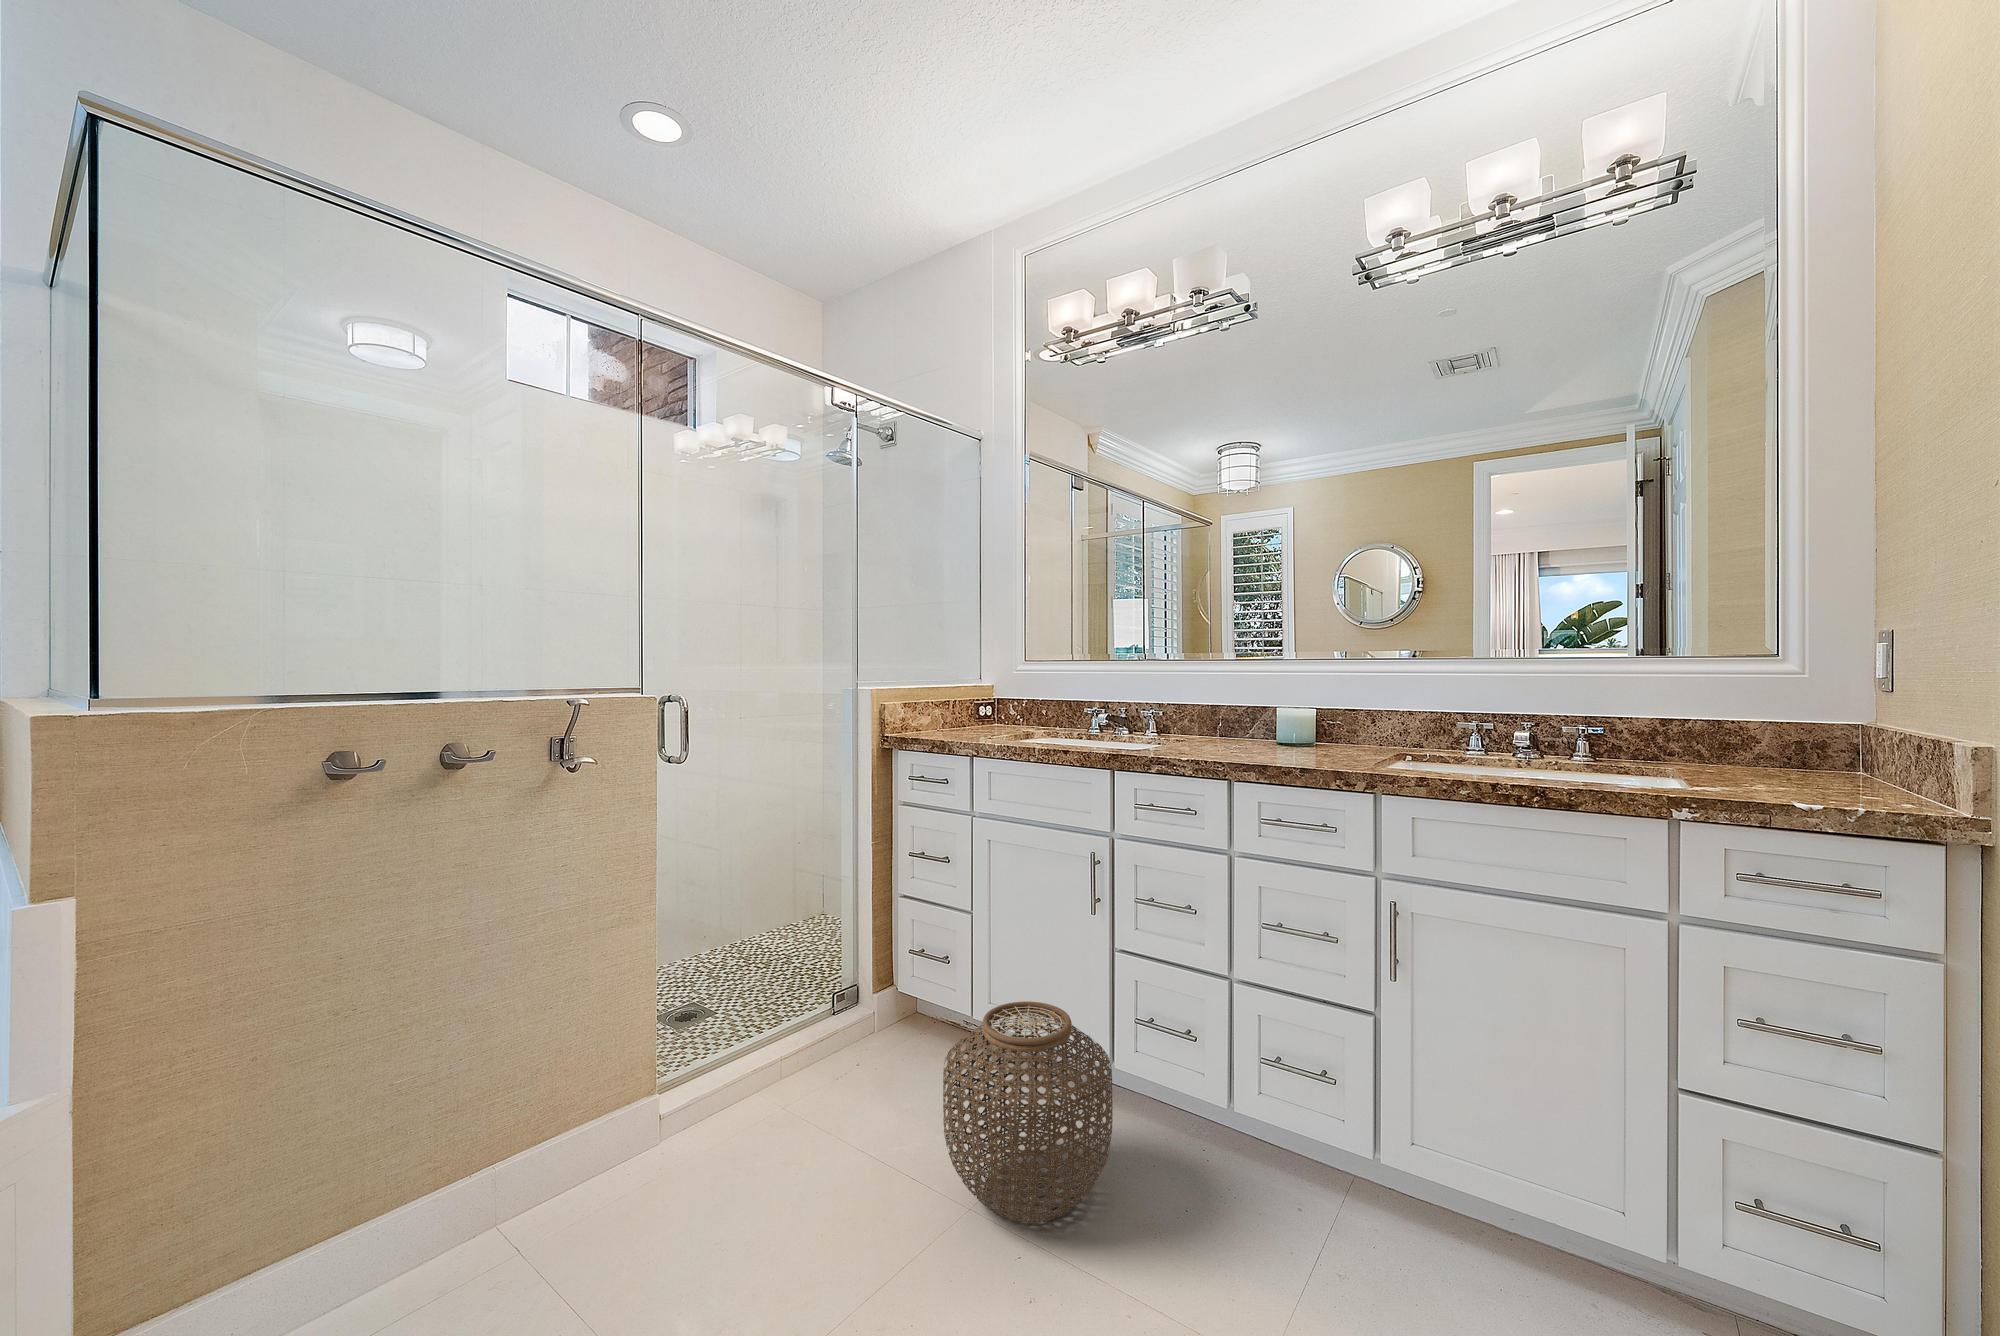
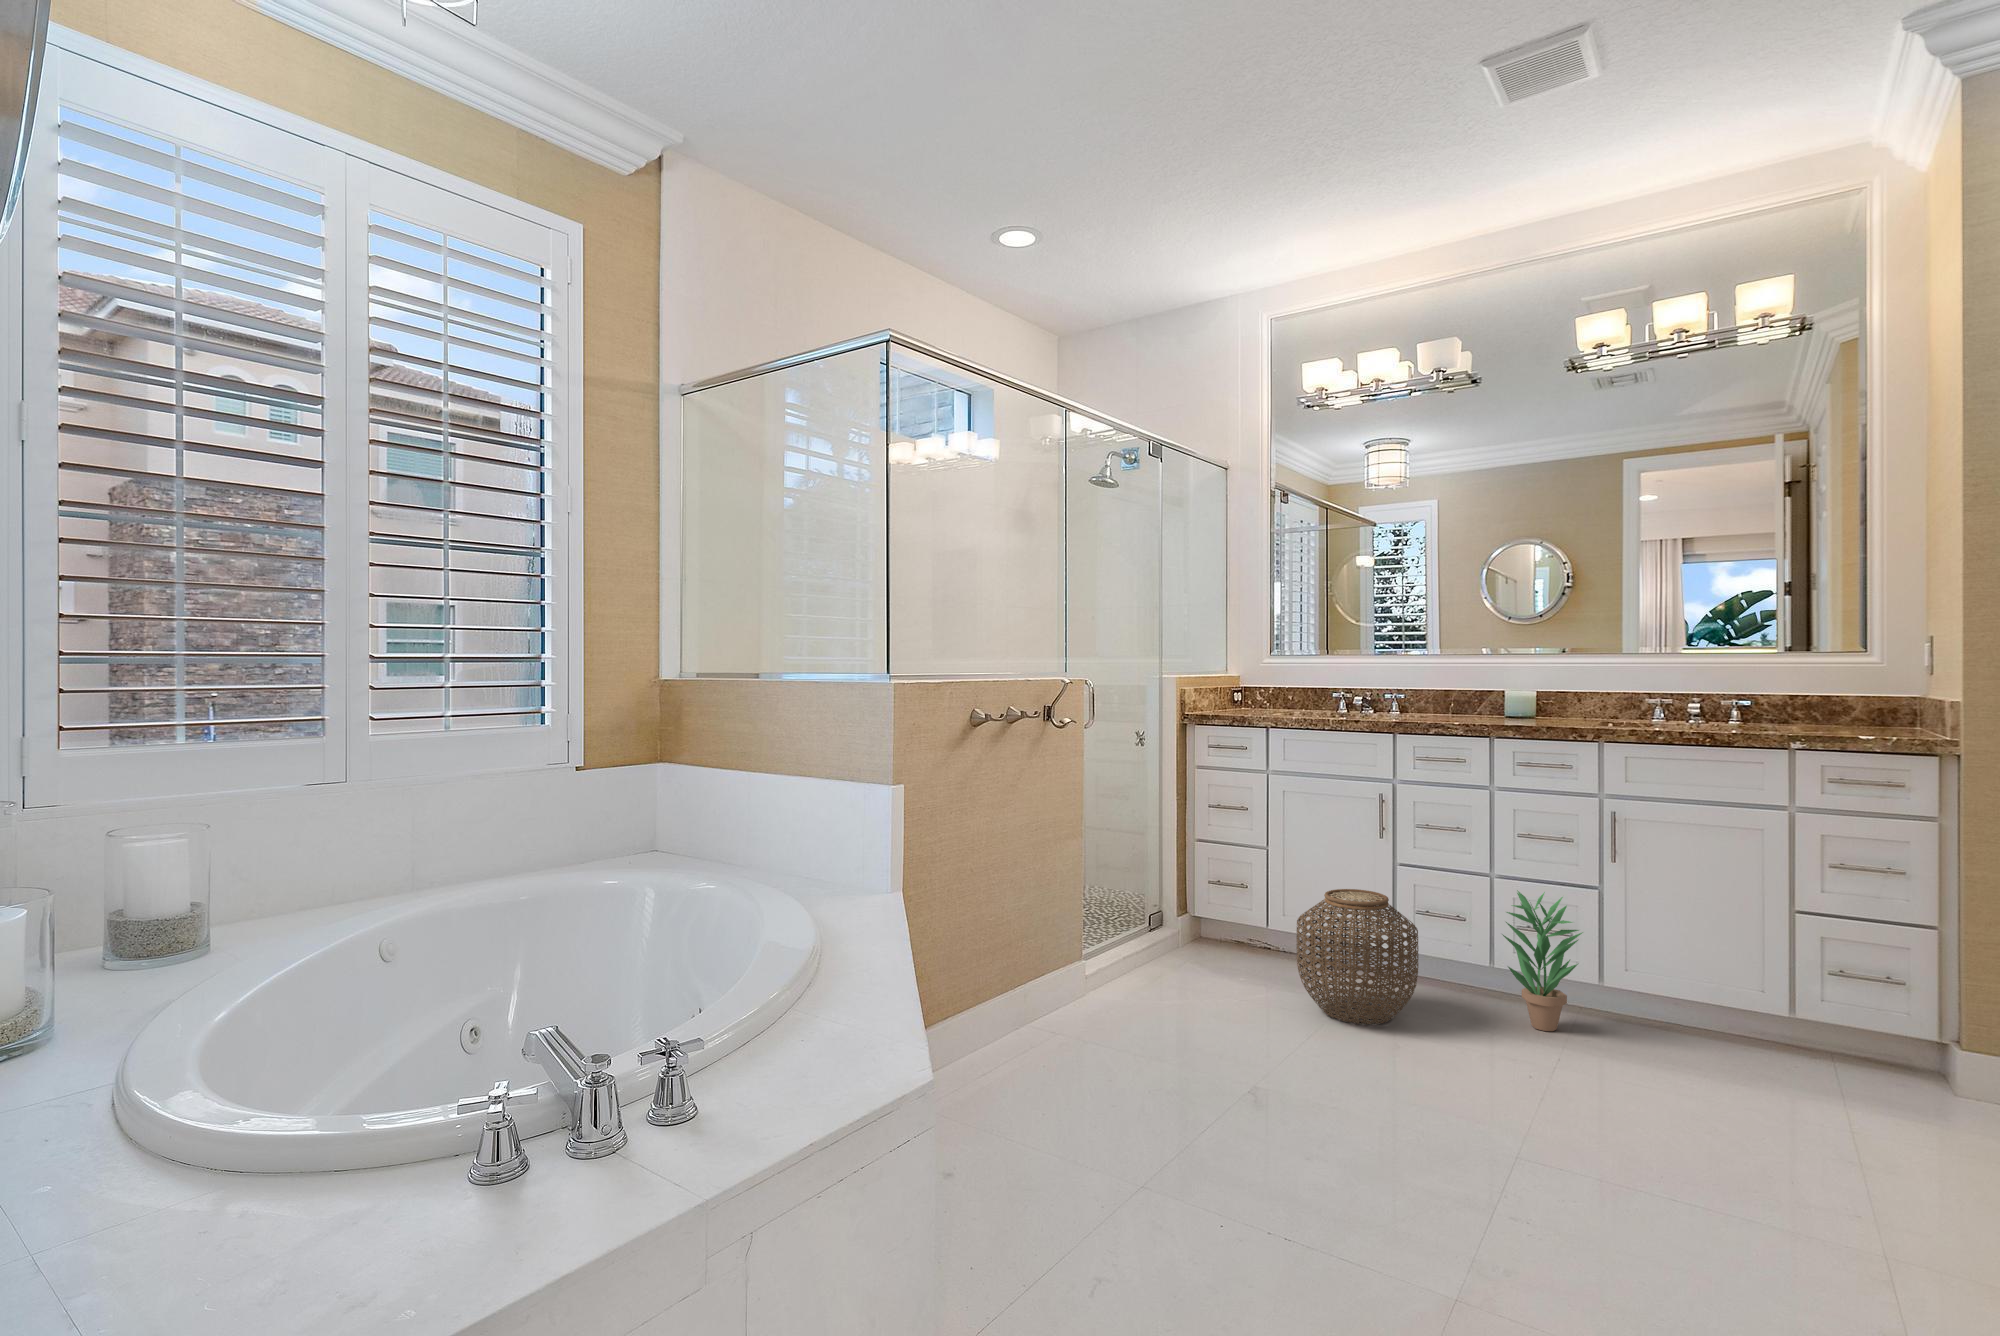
potted plant: none [1231,1017,1349,1238] -> present [1502,890,1583,1031]

